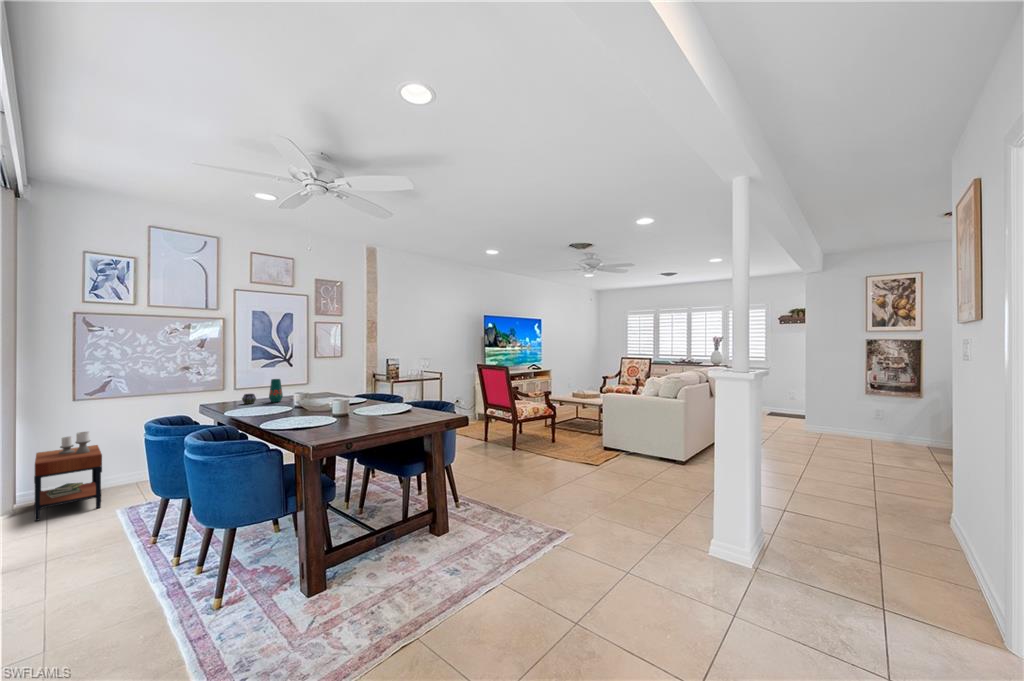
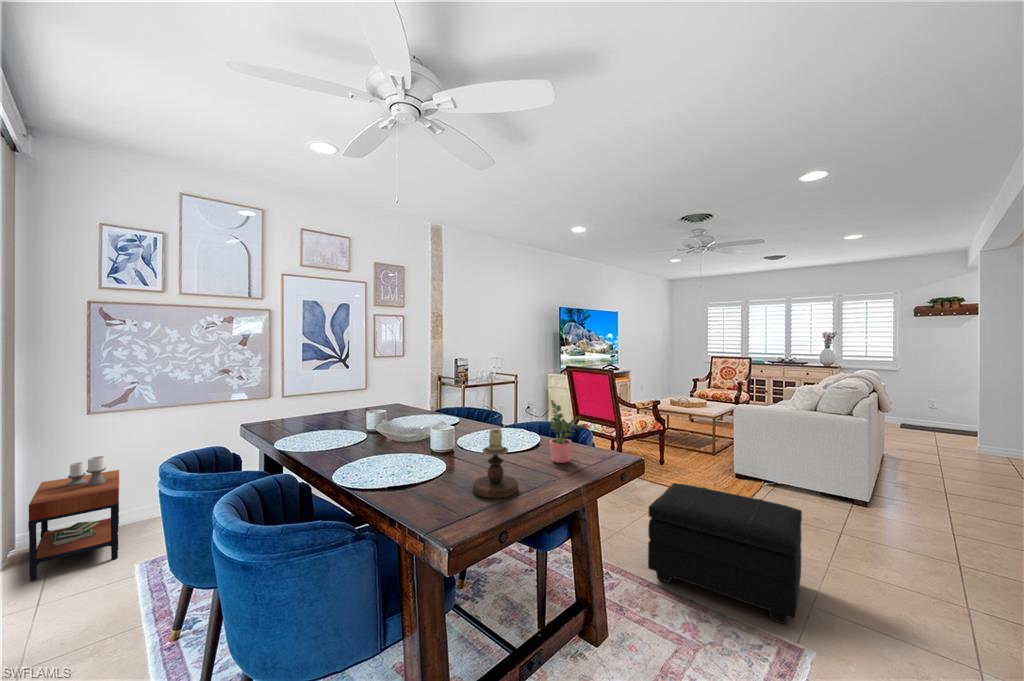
potted plant: none [410,377,438,418] -> present [549,400,586,463]
vase: present [242,379,283,404] -> none [295,390,347,425]
candlestick: none [349,391,378,430] -> present [473,429,518,498]
footstool: none [497,444,600,523] -> present [648,483,802,624]

